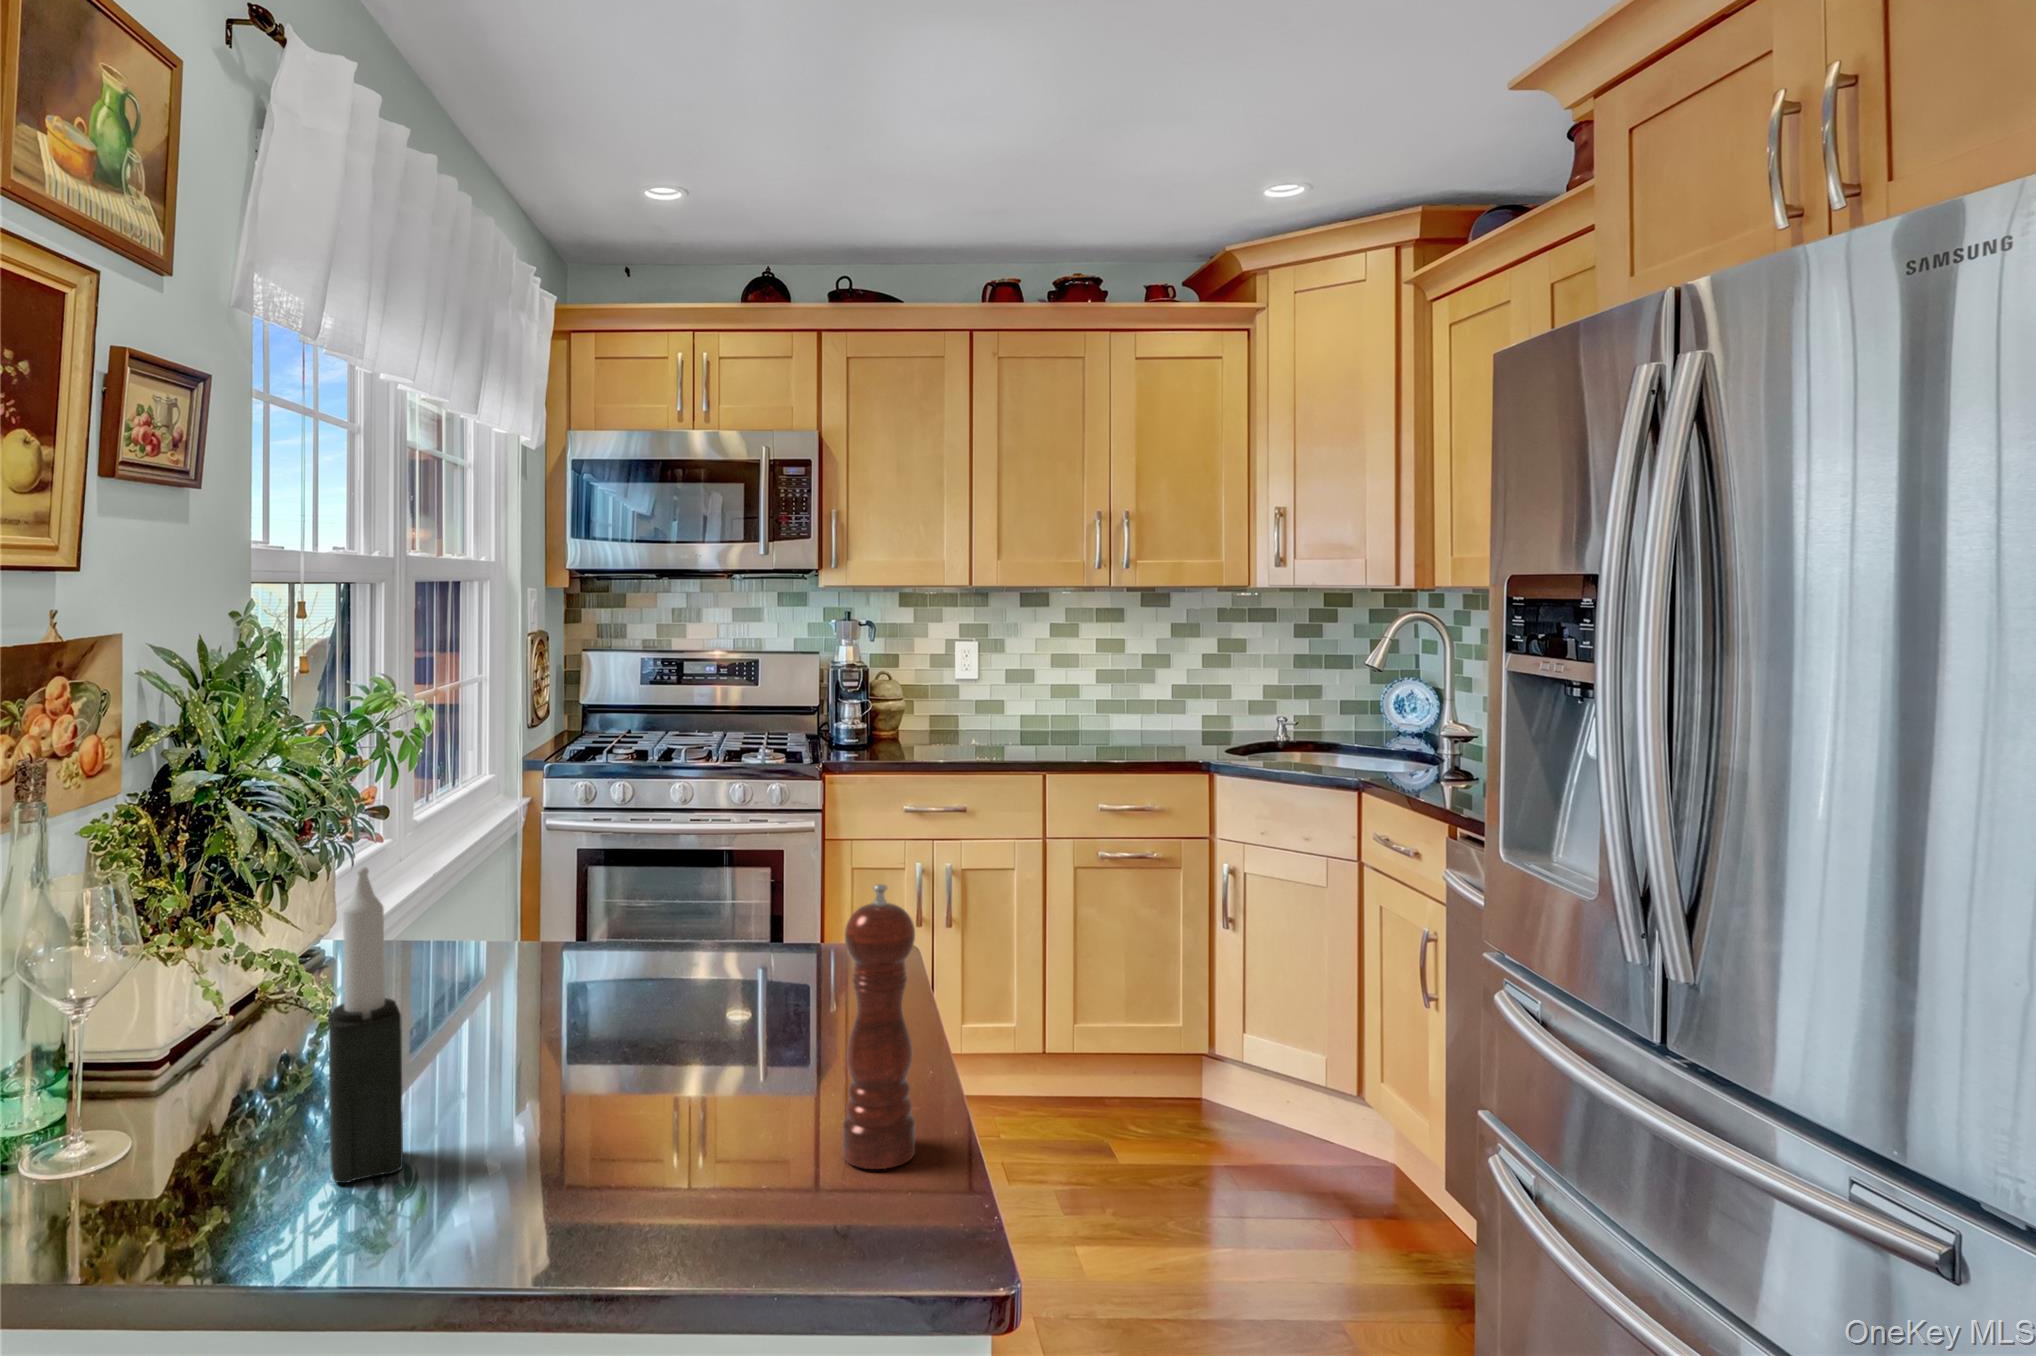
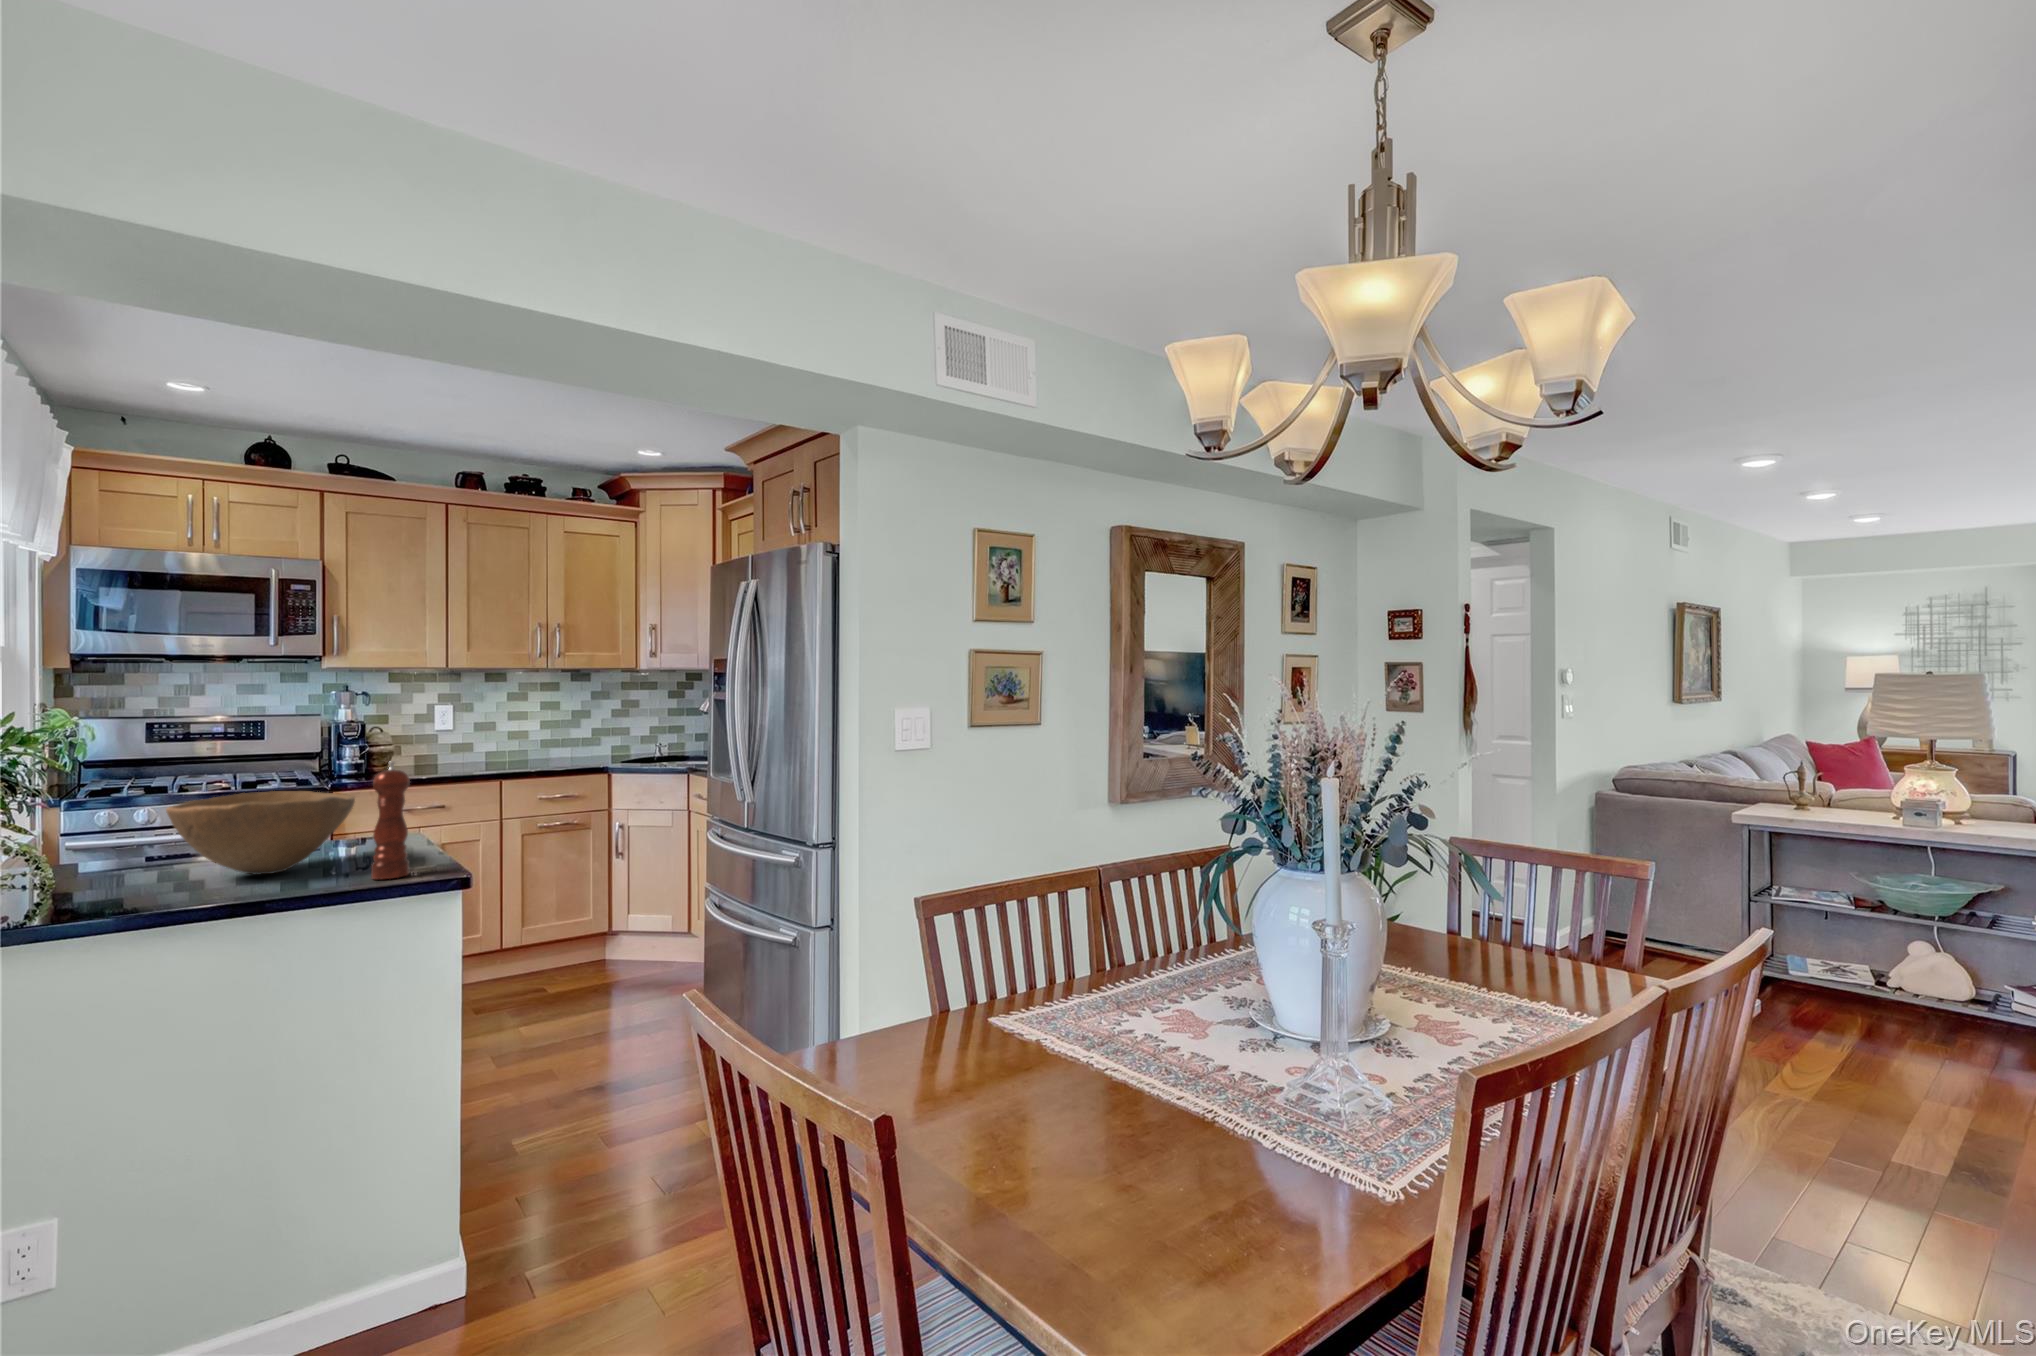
candle: present [328,867,403,1183] -> none [53,765,107,916]
bowl: none [521,883,824,1077] -> present [166,791,355,875]

